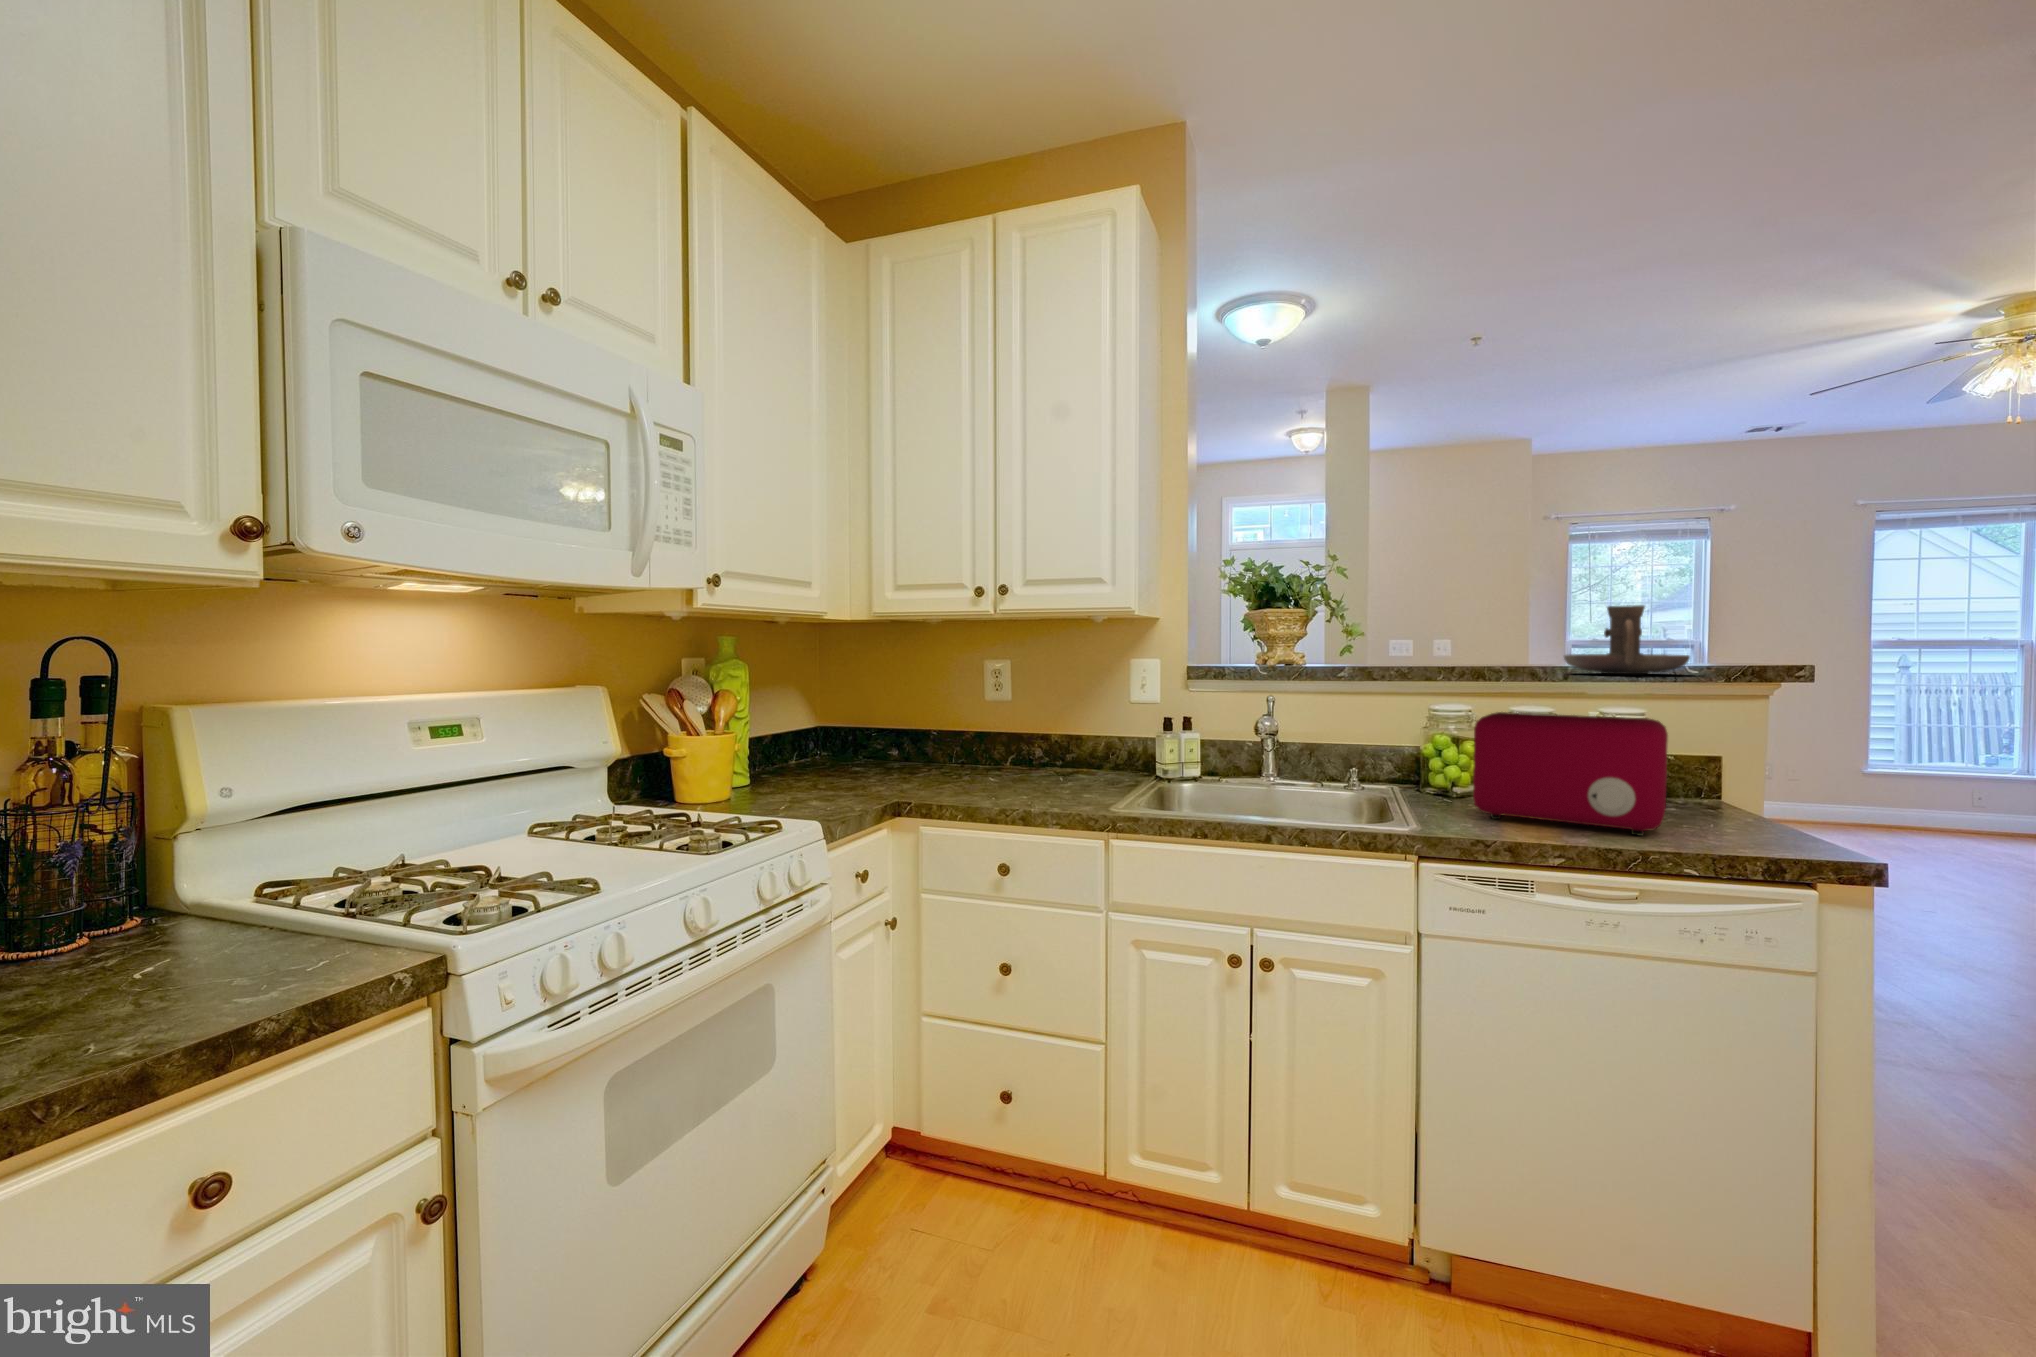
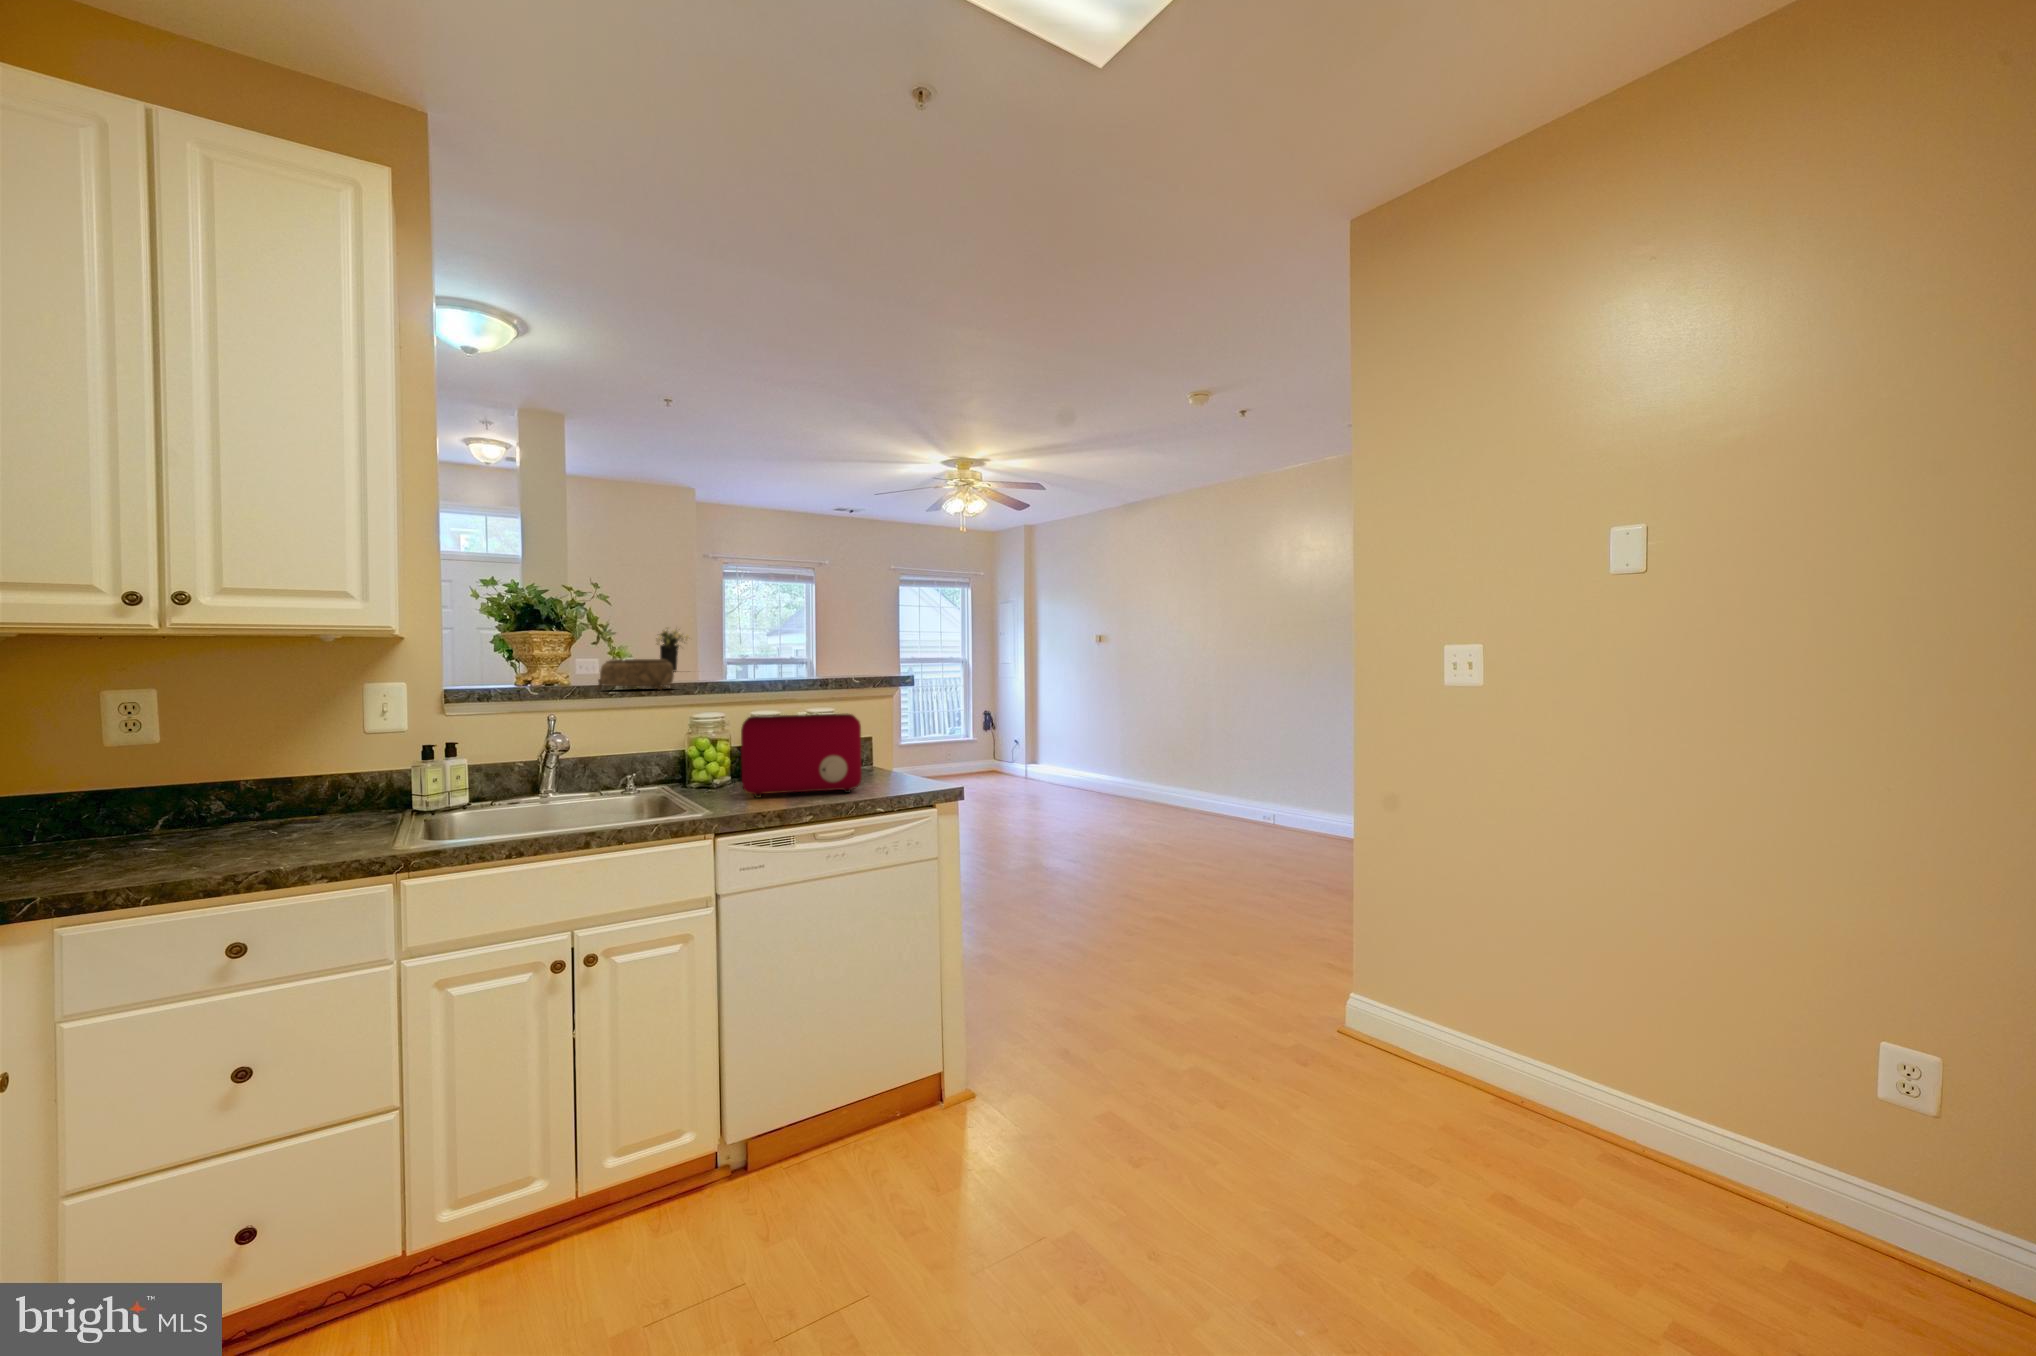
flower arrangement: none [1478,602,1527,654] -> present [656,629,689,671]
candle holder: present [1564,605,1690,674] -> none [781,636,856,684]
decorative bowl: none [1324,638,1412,674] -> present [595,659,674,690]

